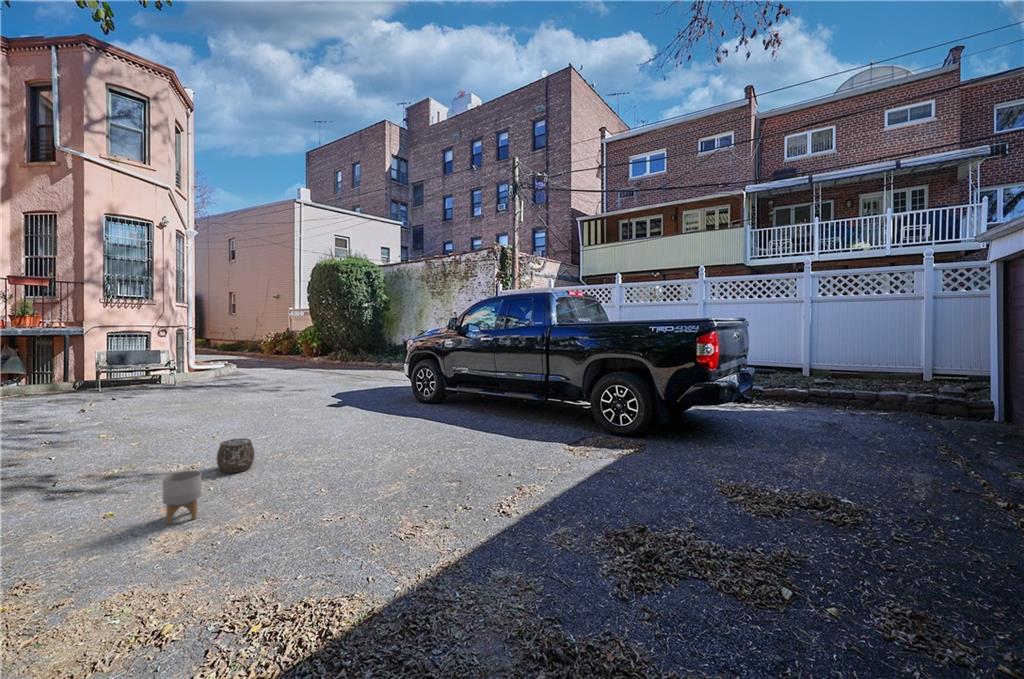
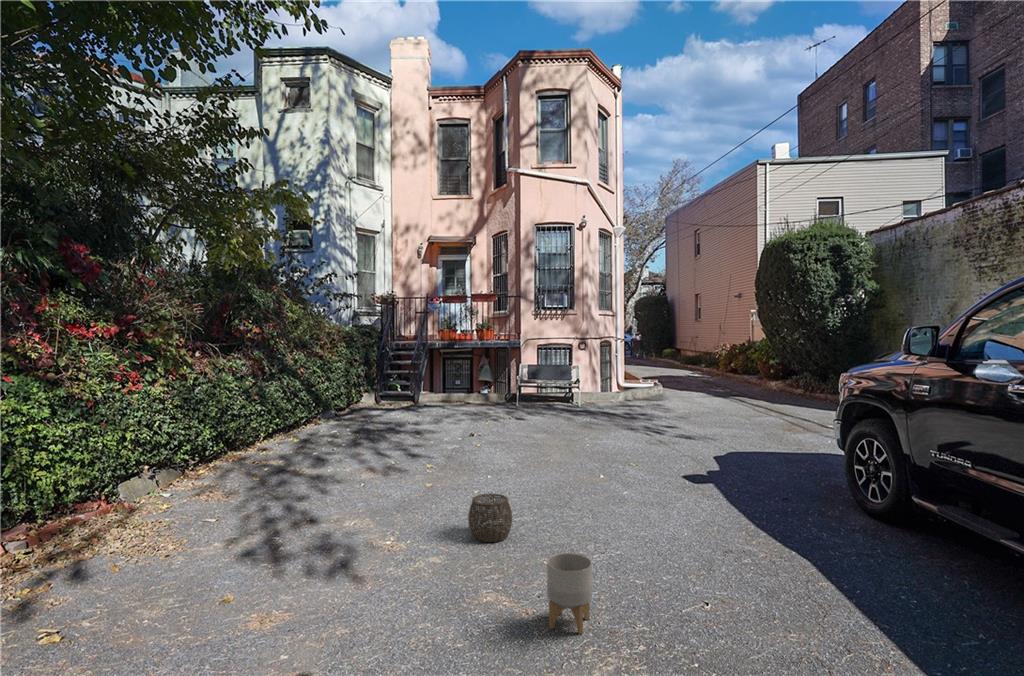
planter: present [163,471,201,524] -> present [547,553,592,634]

